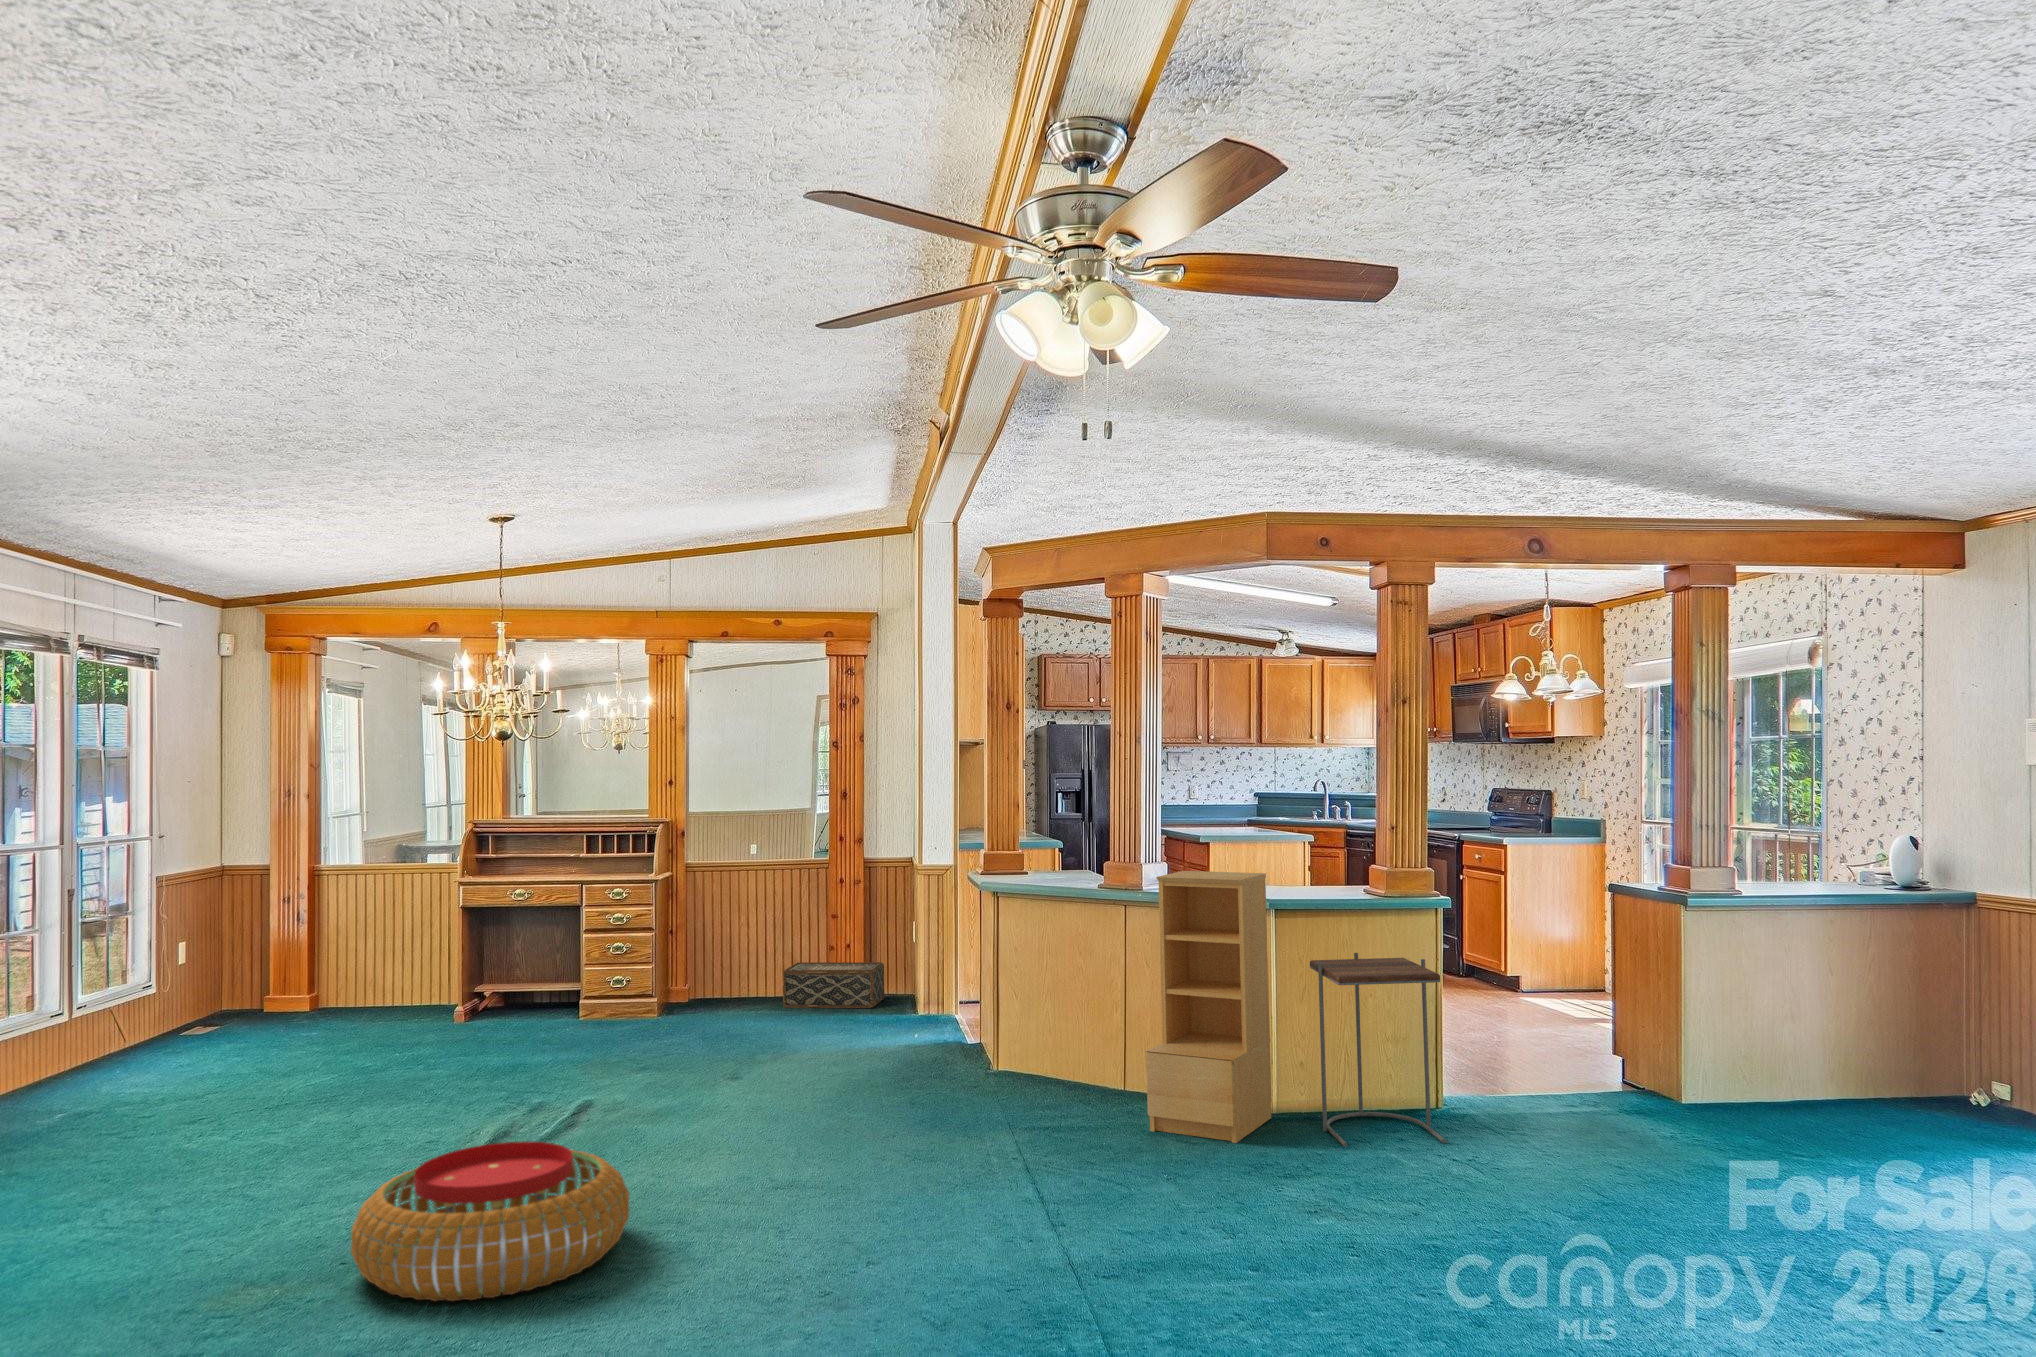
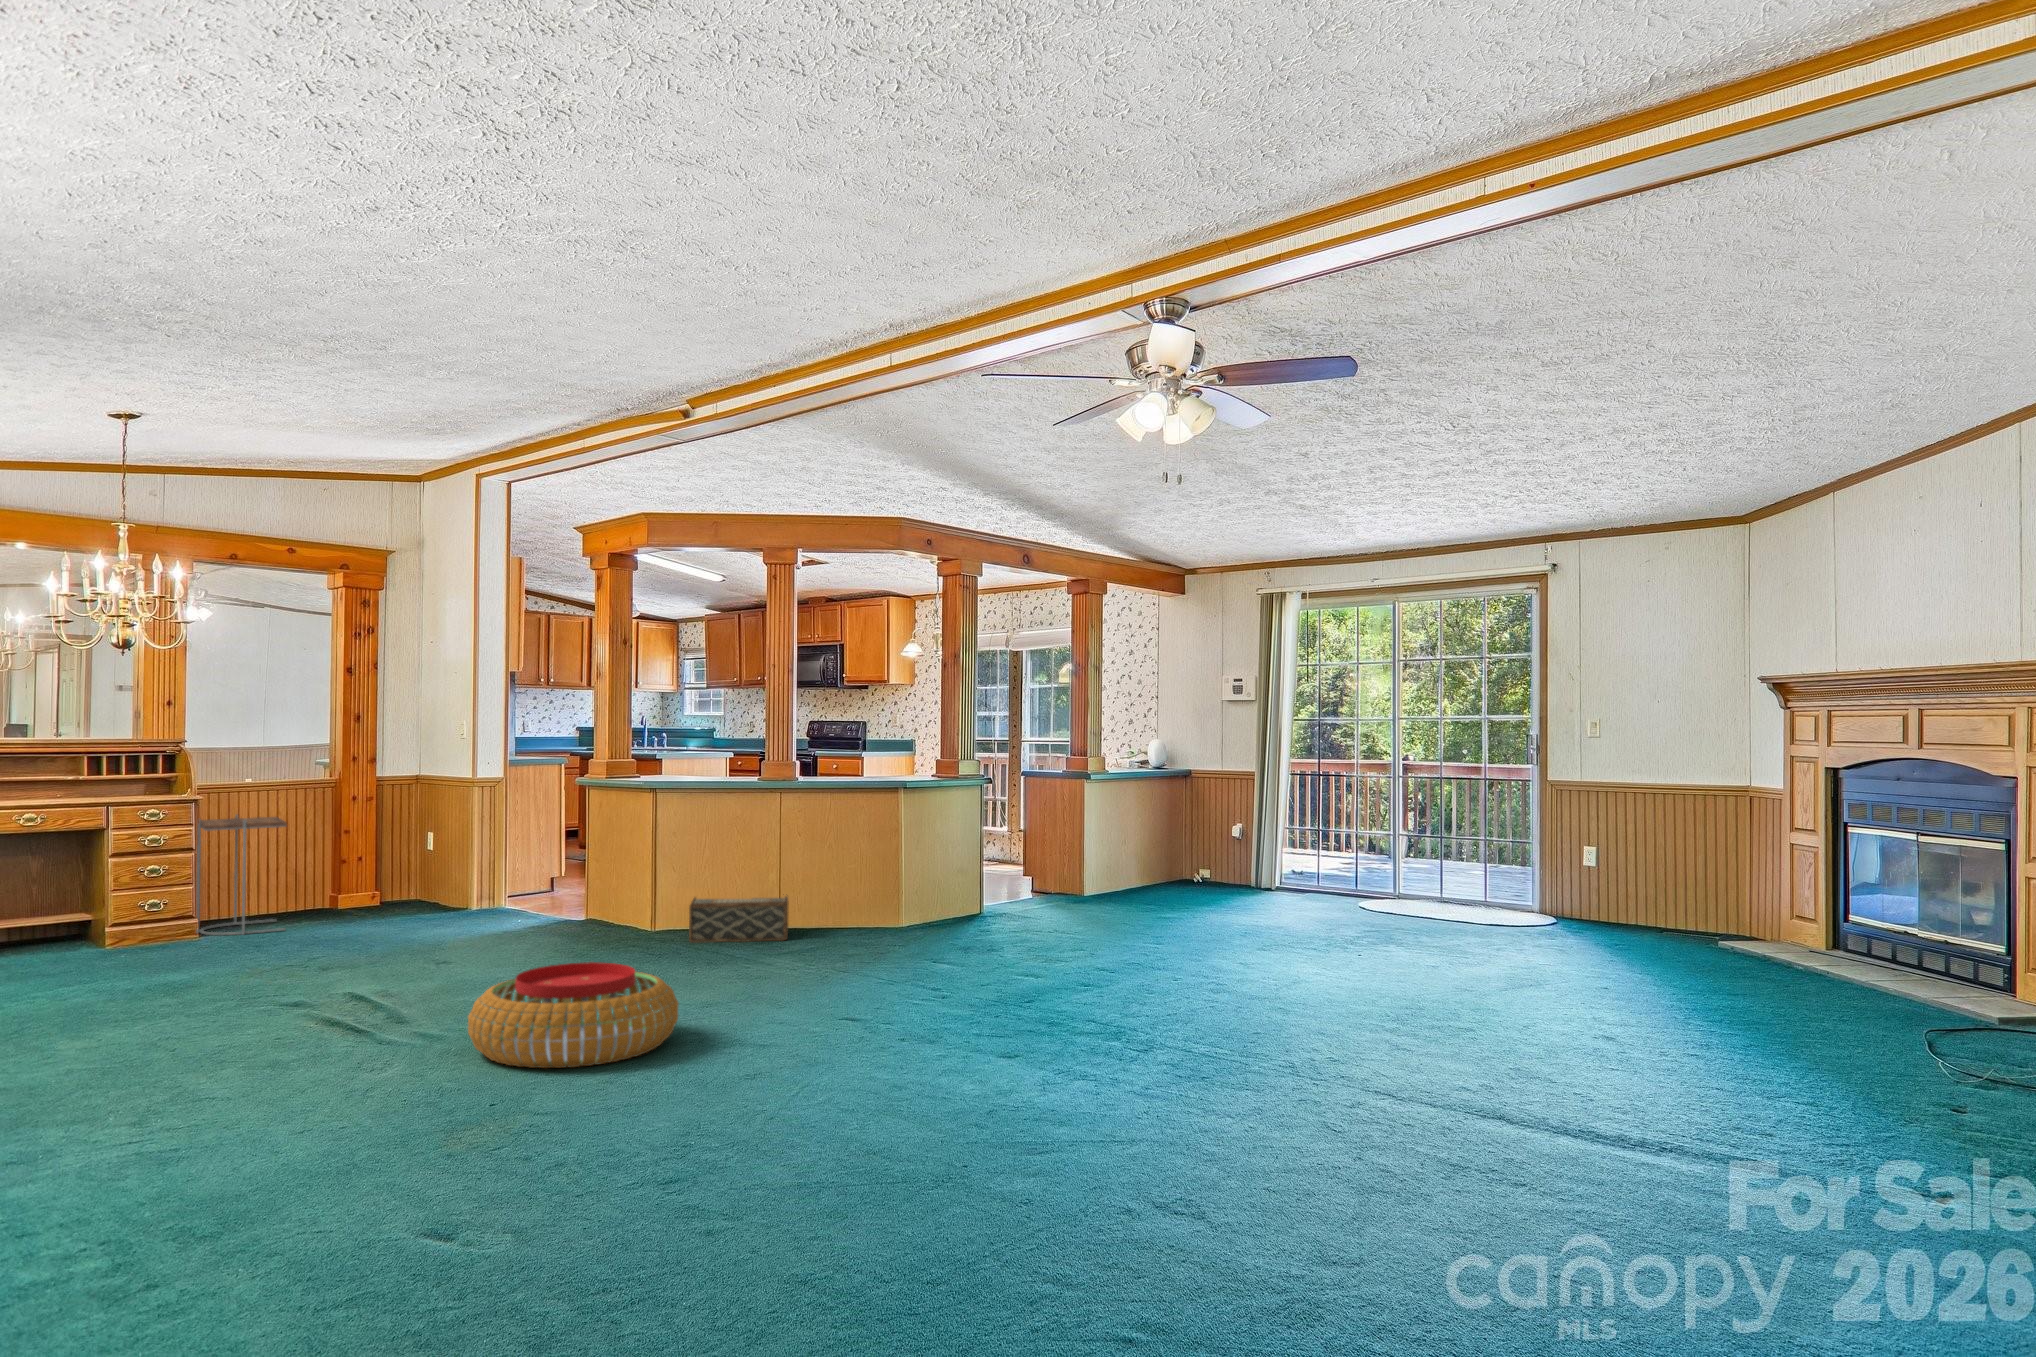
bookshelf: present [1146,871,1272,1143] -> none [820,765,889,944]
side table: present [1310,953,1447,1147] -> present [196,815,287,935]
woven basket: present [783,962,885,1008] -> present [689,896,789,943]

